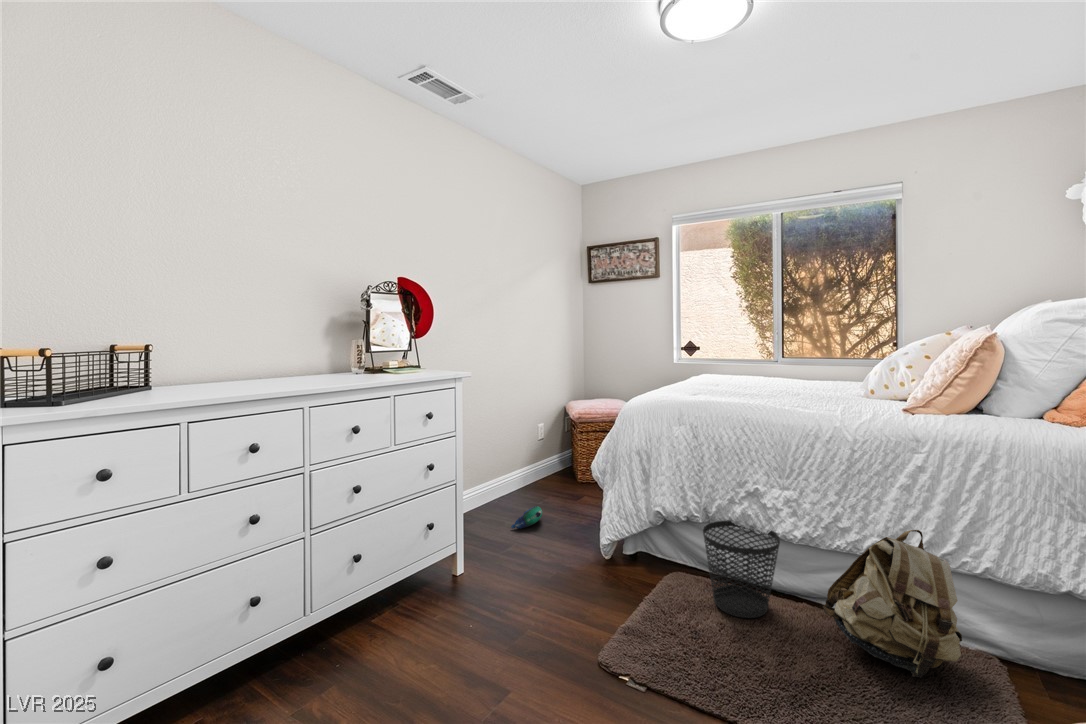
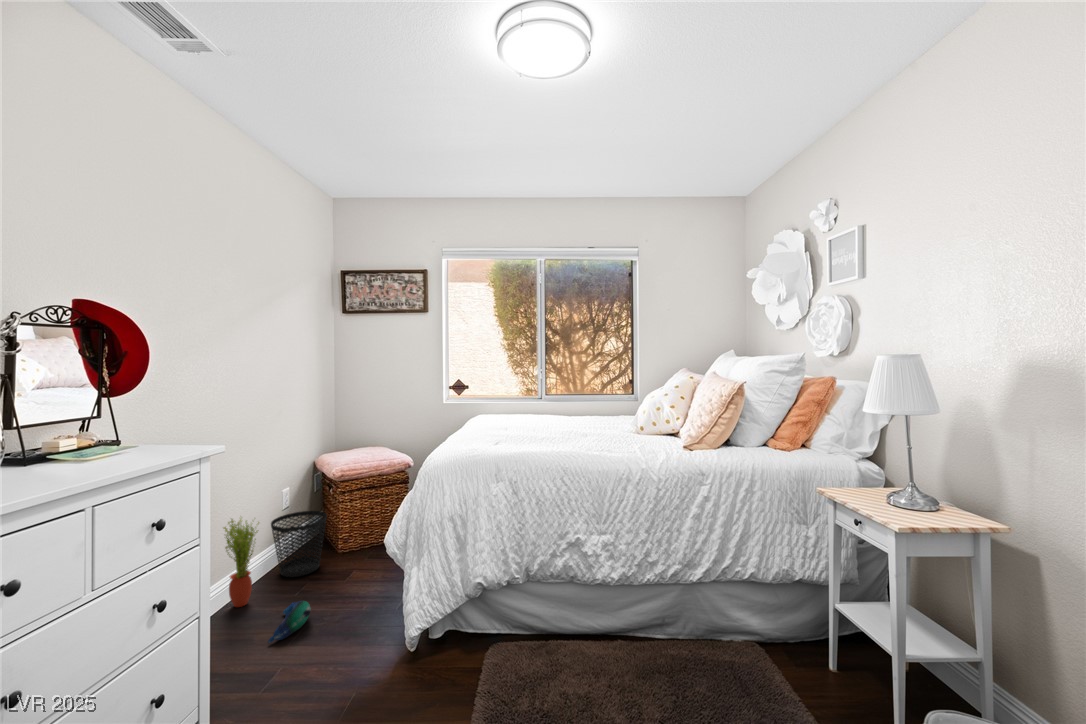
potted plant: none [490,437,514,504] -> present [223,519,259,607]
wastebasket: present [703,521,780,618] -> present [271,511,327,577]
backpack: present [823,530,962,678] -> none [647,554,756,690]

